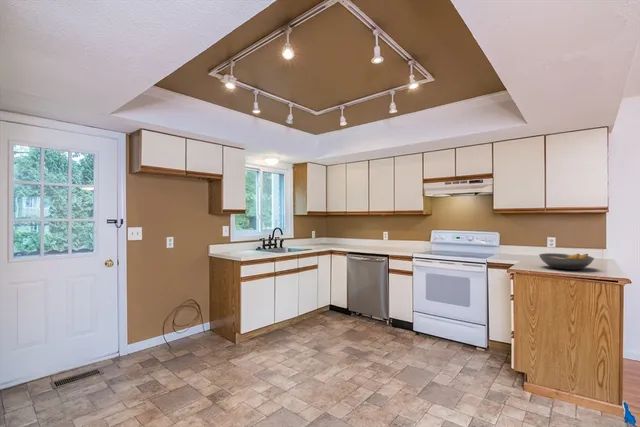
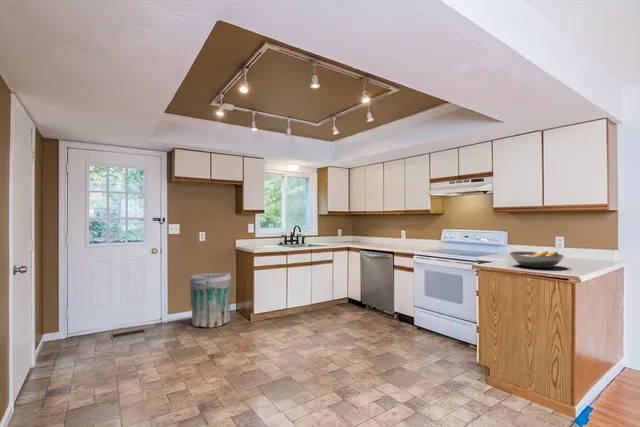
trash can: none [159,286,211,357] -> present [190,273,231,327]

